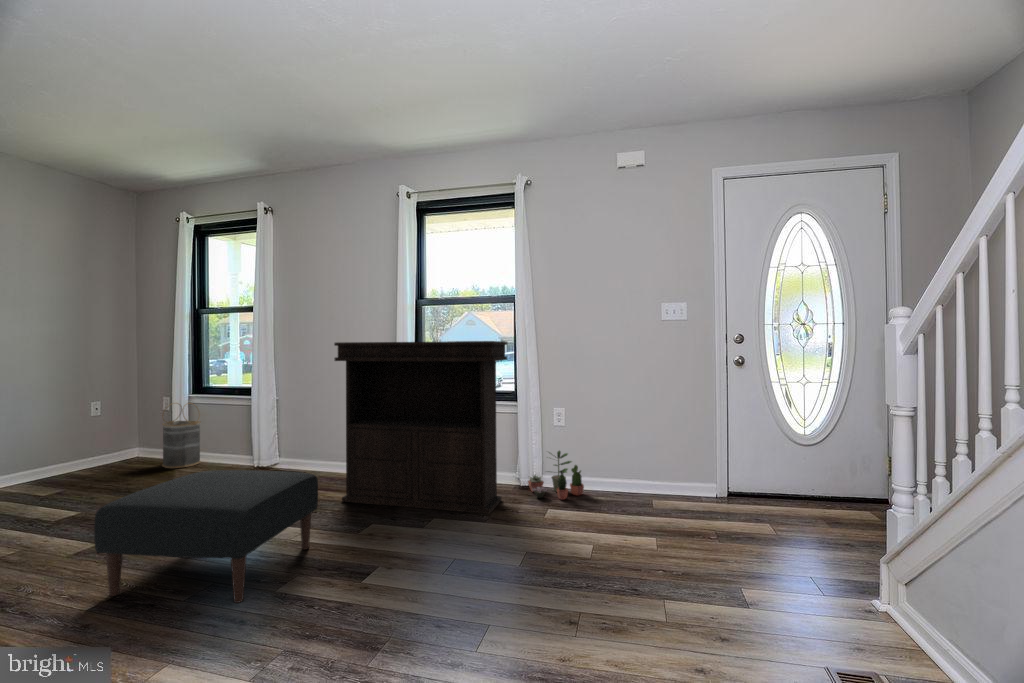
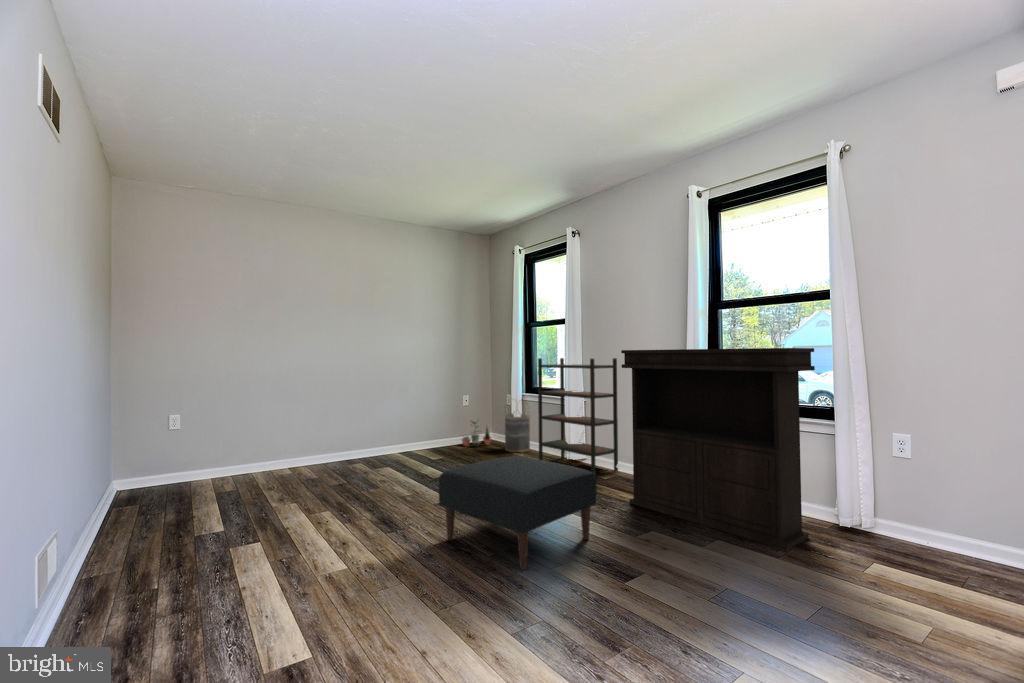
bookshelf: none [218,351,318,481] -> present [538,358,618,475]
potted plant: present [528,451,584,500] -> present [461,421,491,447]

